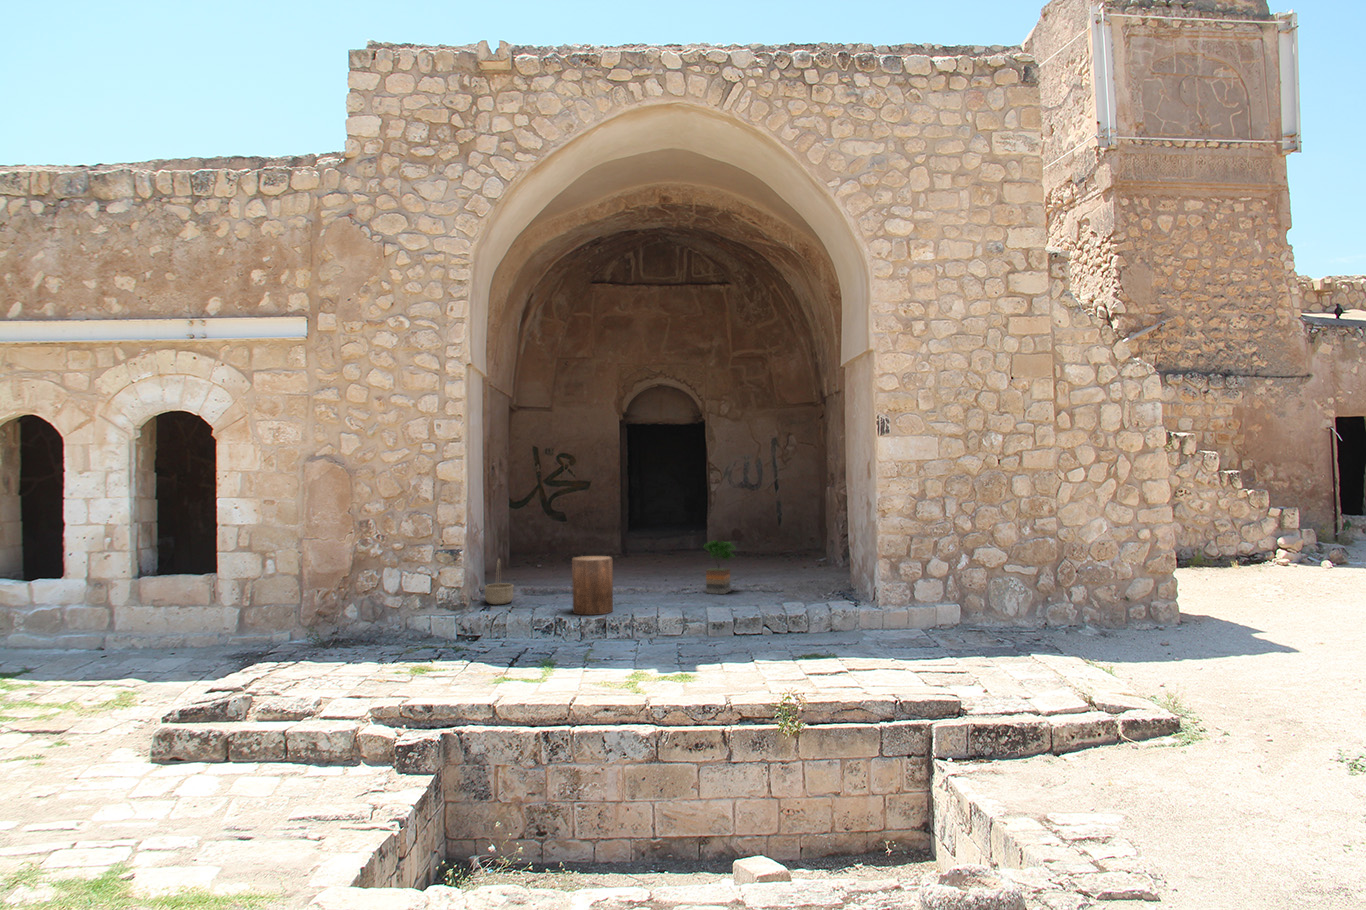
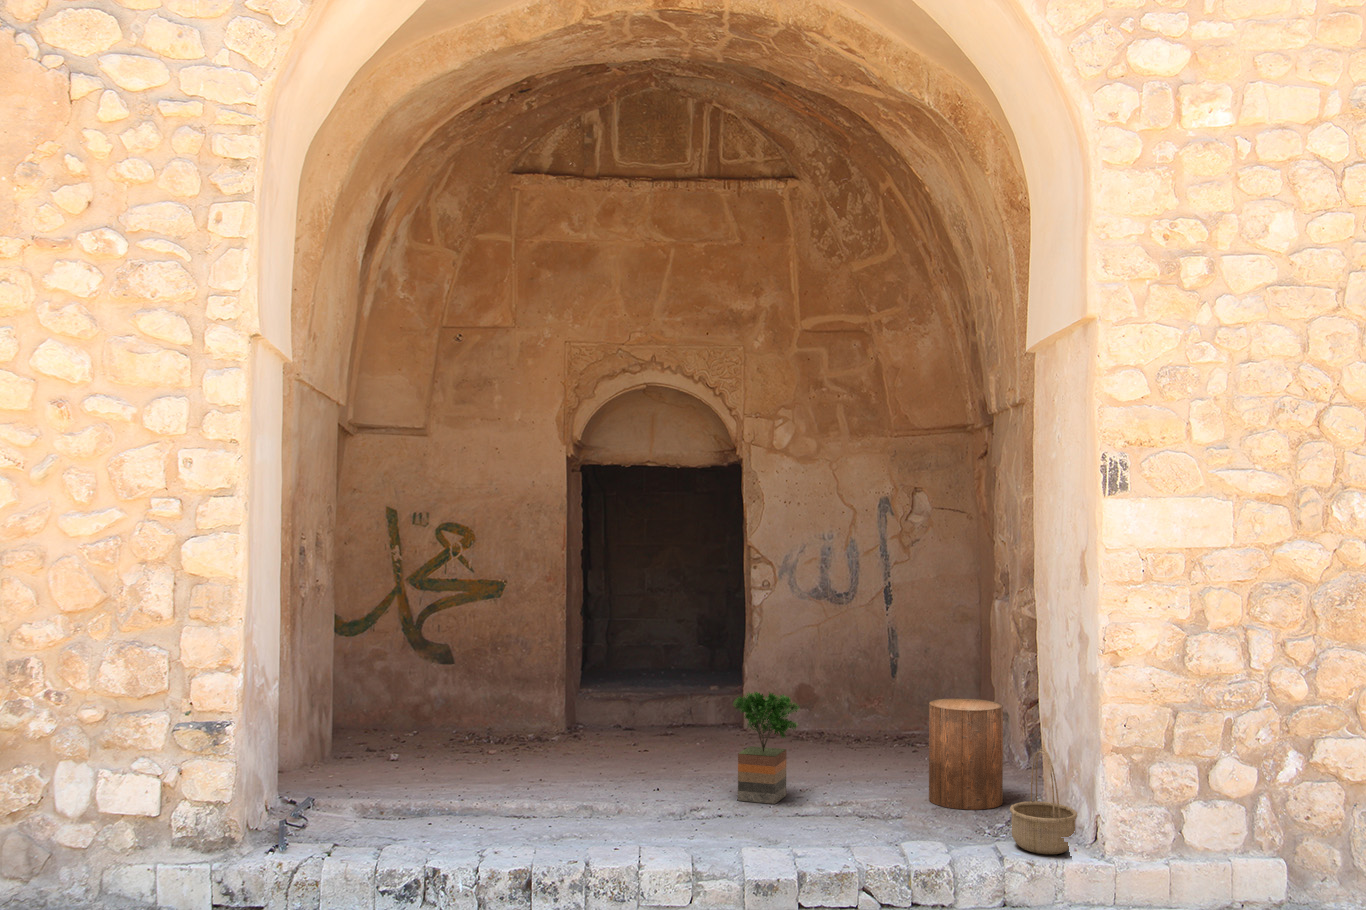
stool: present [572,556,613,615] -> present [929,698,1003,810]
basket: present [484,559,514,605] -> present [1010,749,1077,855]

